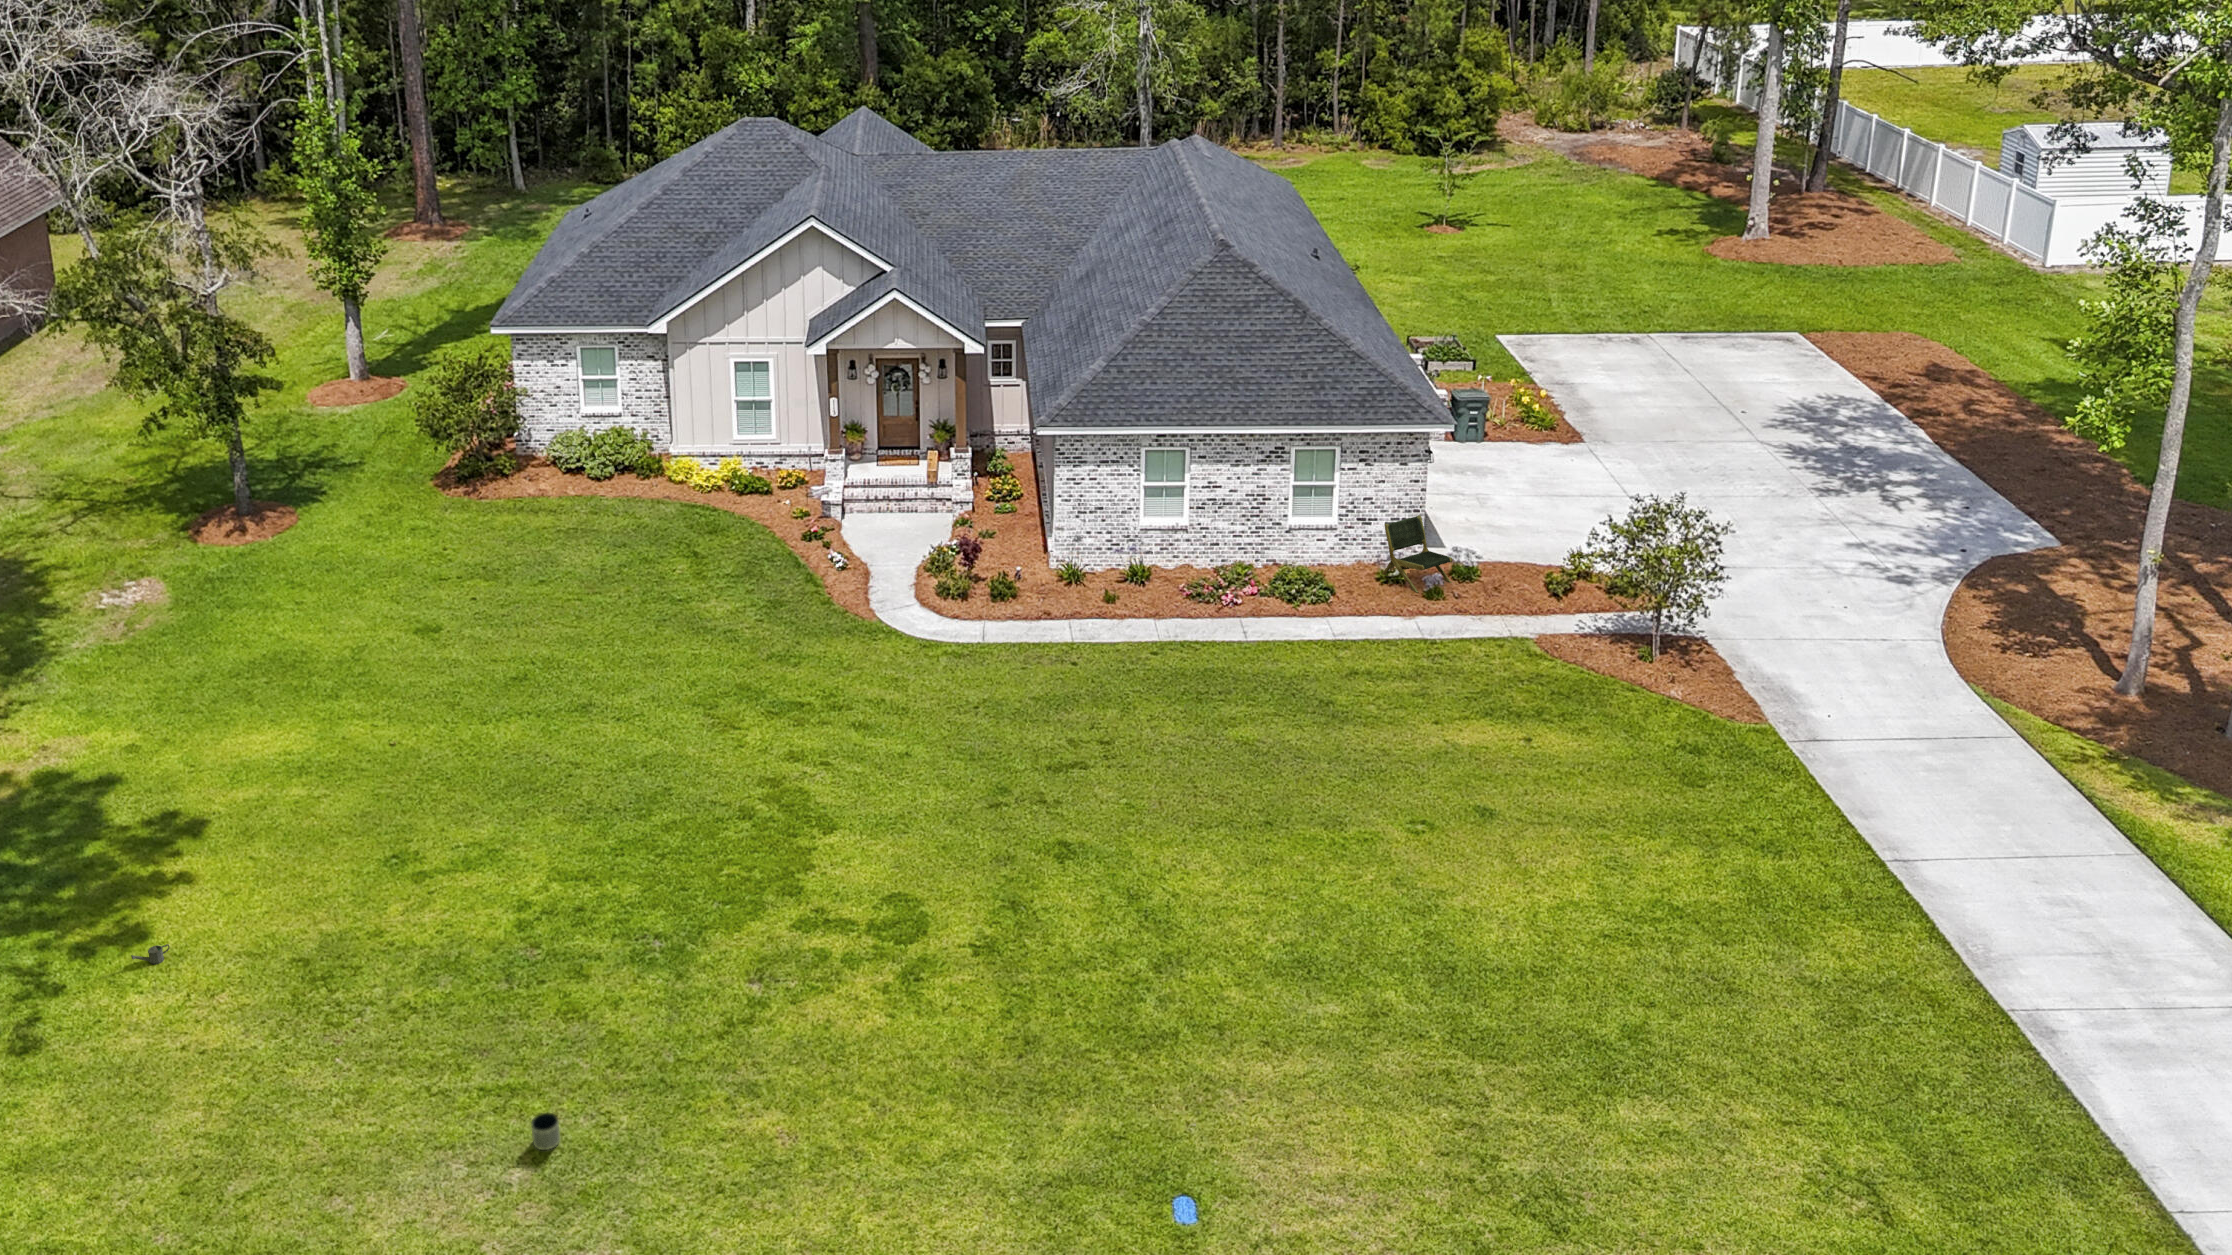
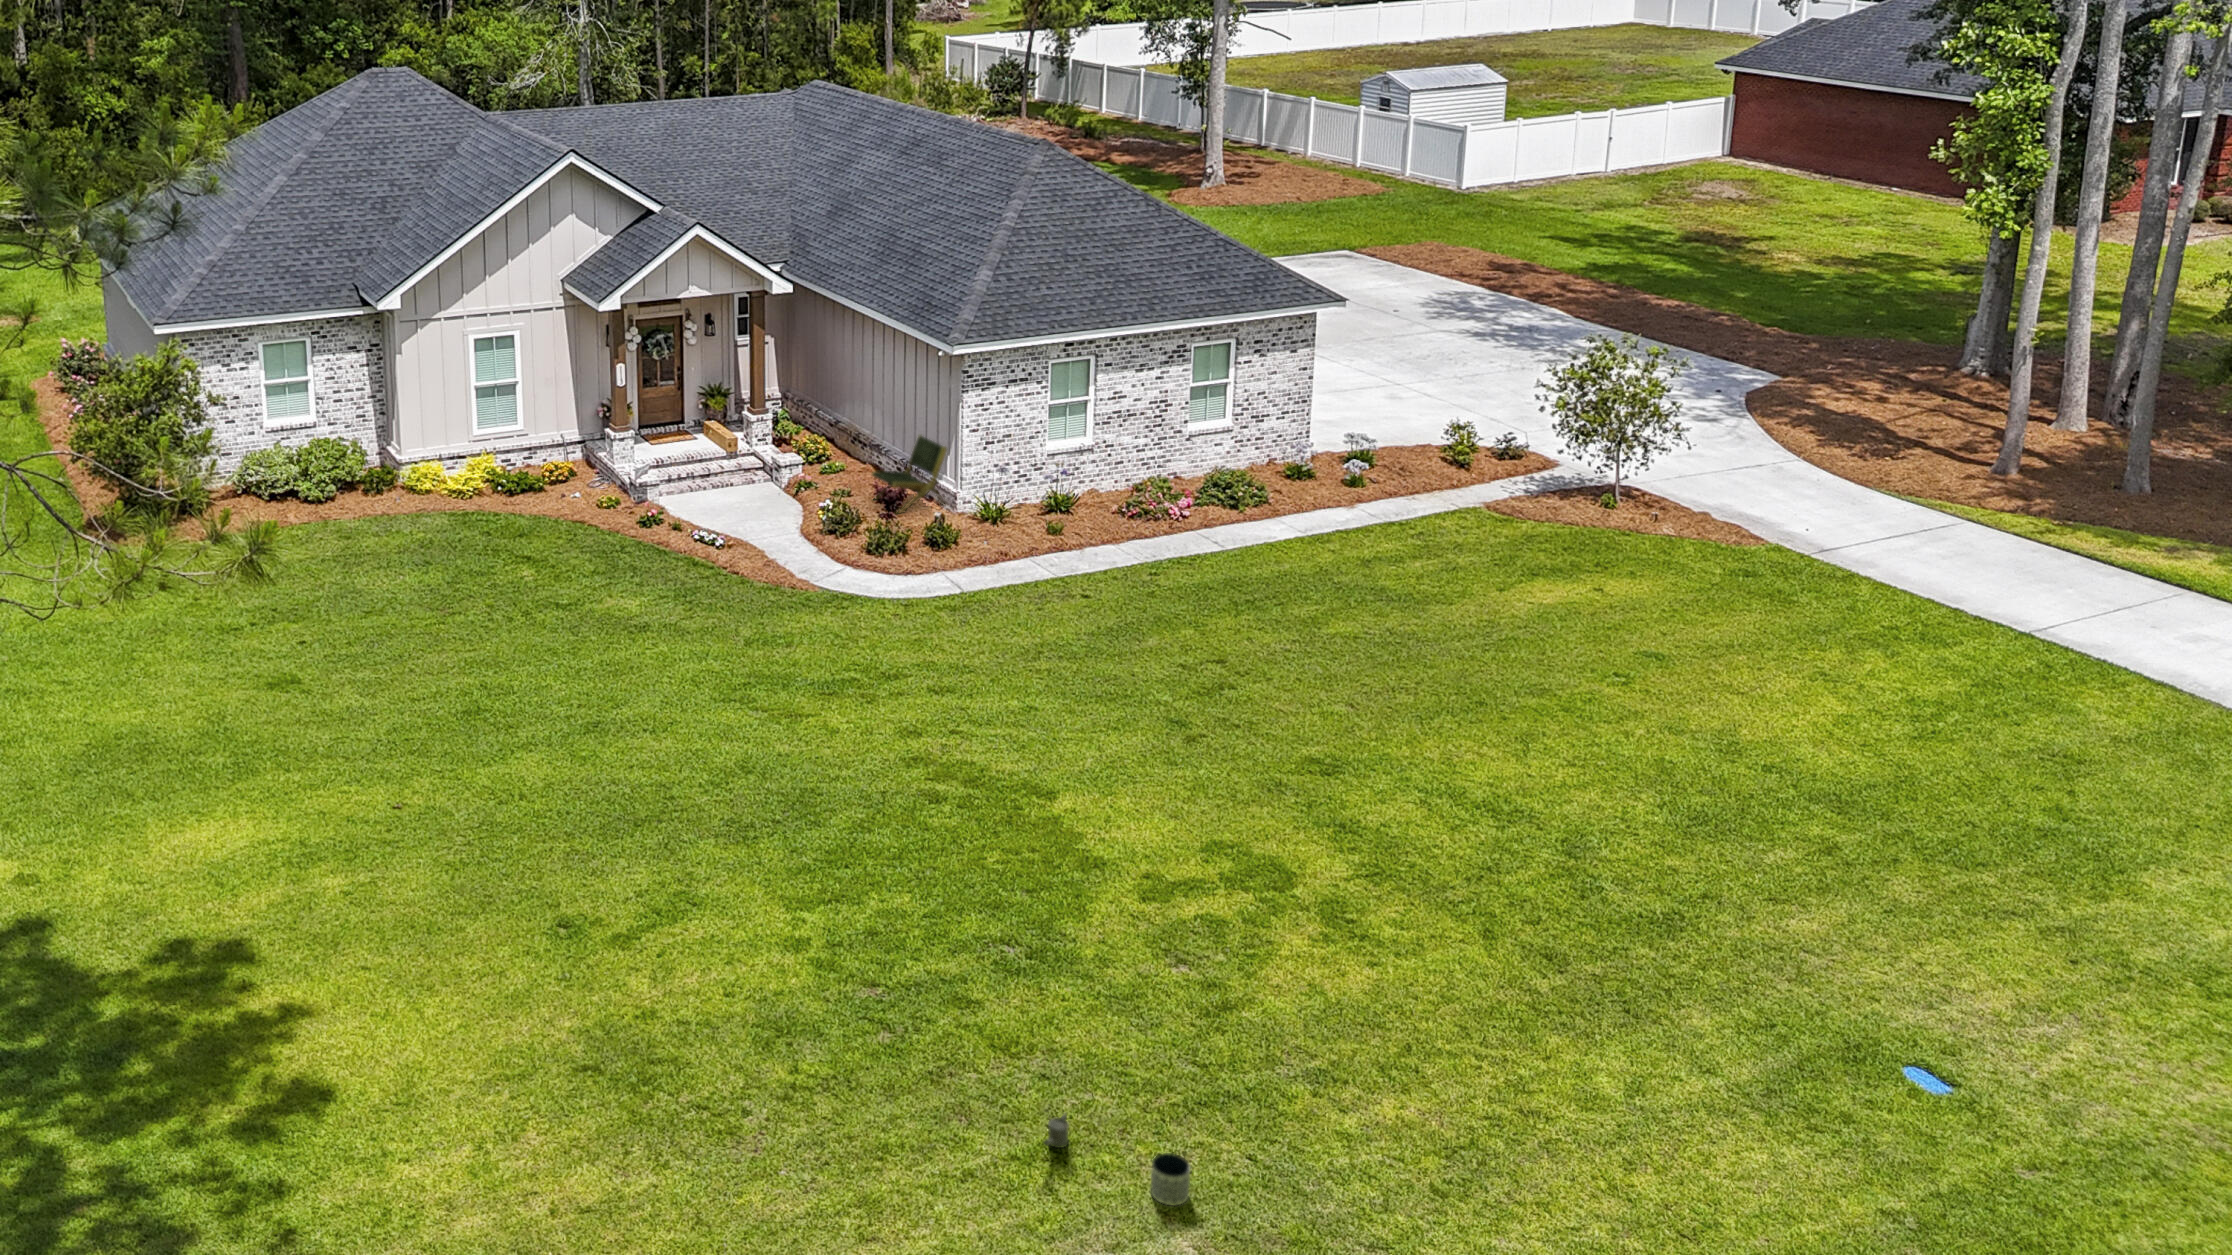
lounge chair: present [1382,515,1453,592] -> present [872,435,947,513]
watering can: present [131,944,169,965] -> present [1043,1114,1069,1148]

